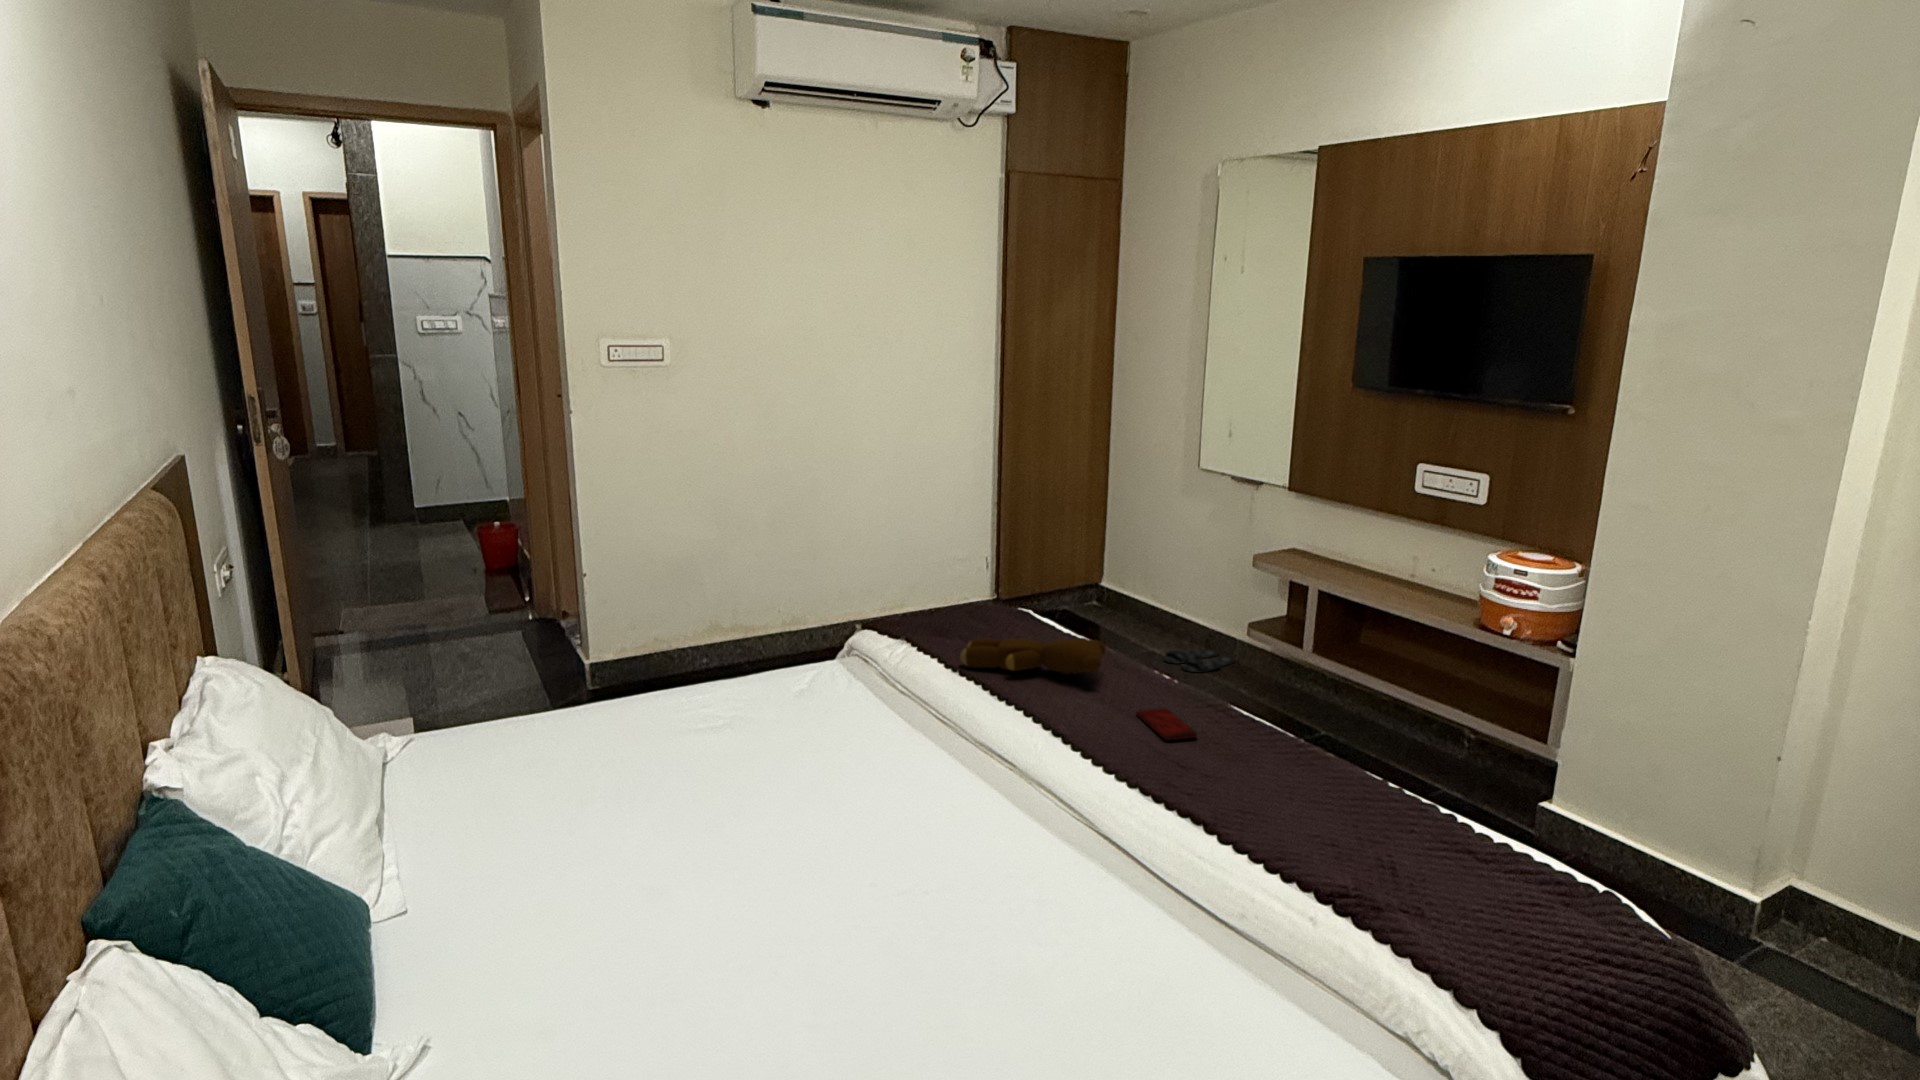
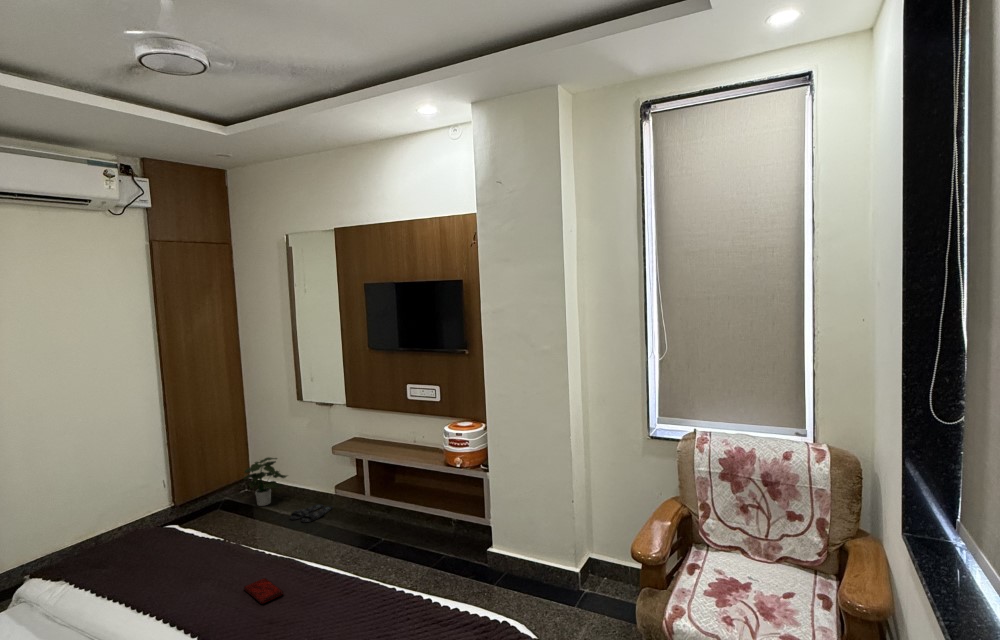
potted plant: none [1095,555,1167,631] -> present [244,457,287,506]
teddy bear: present [960,638,1106,675] -> none [111,542,224,589]

